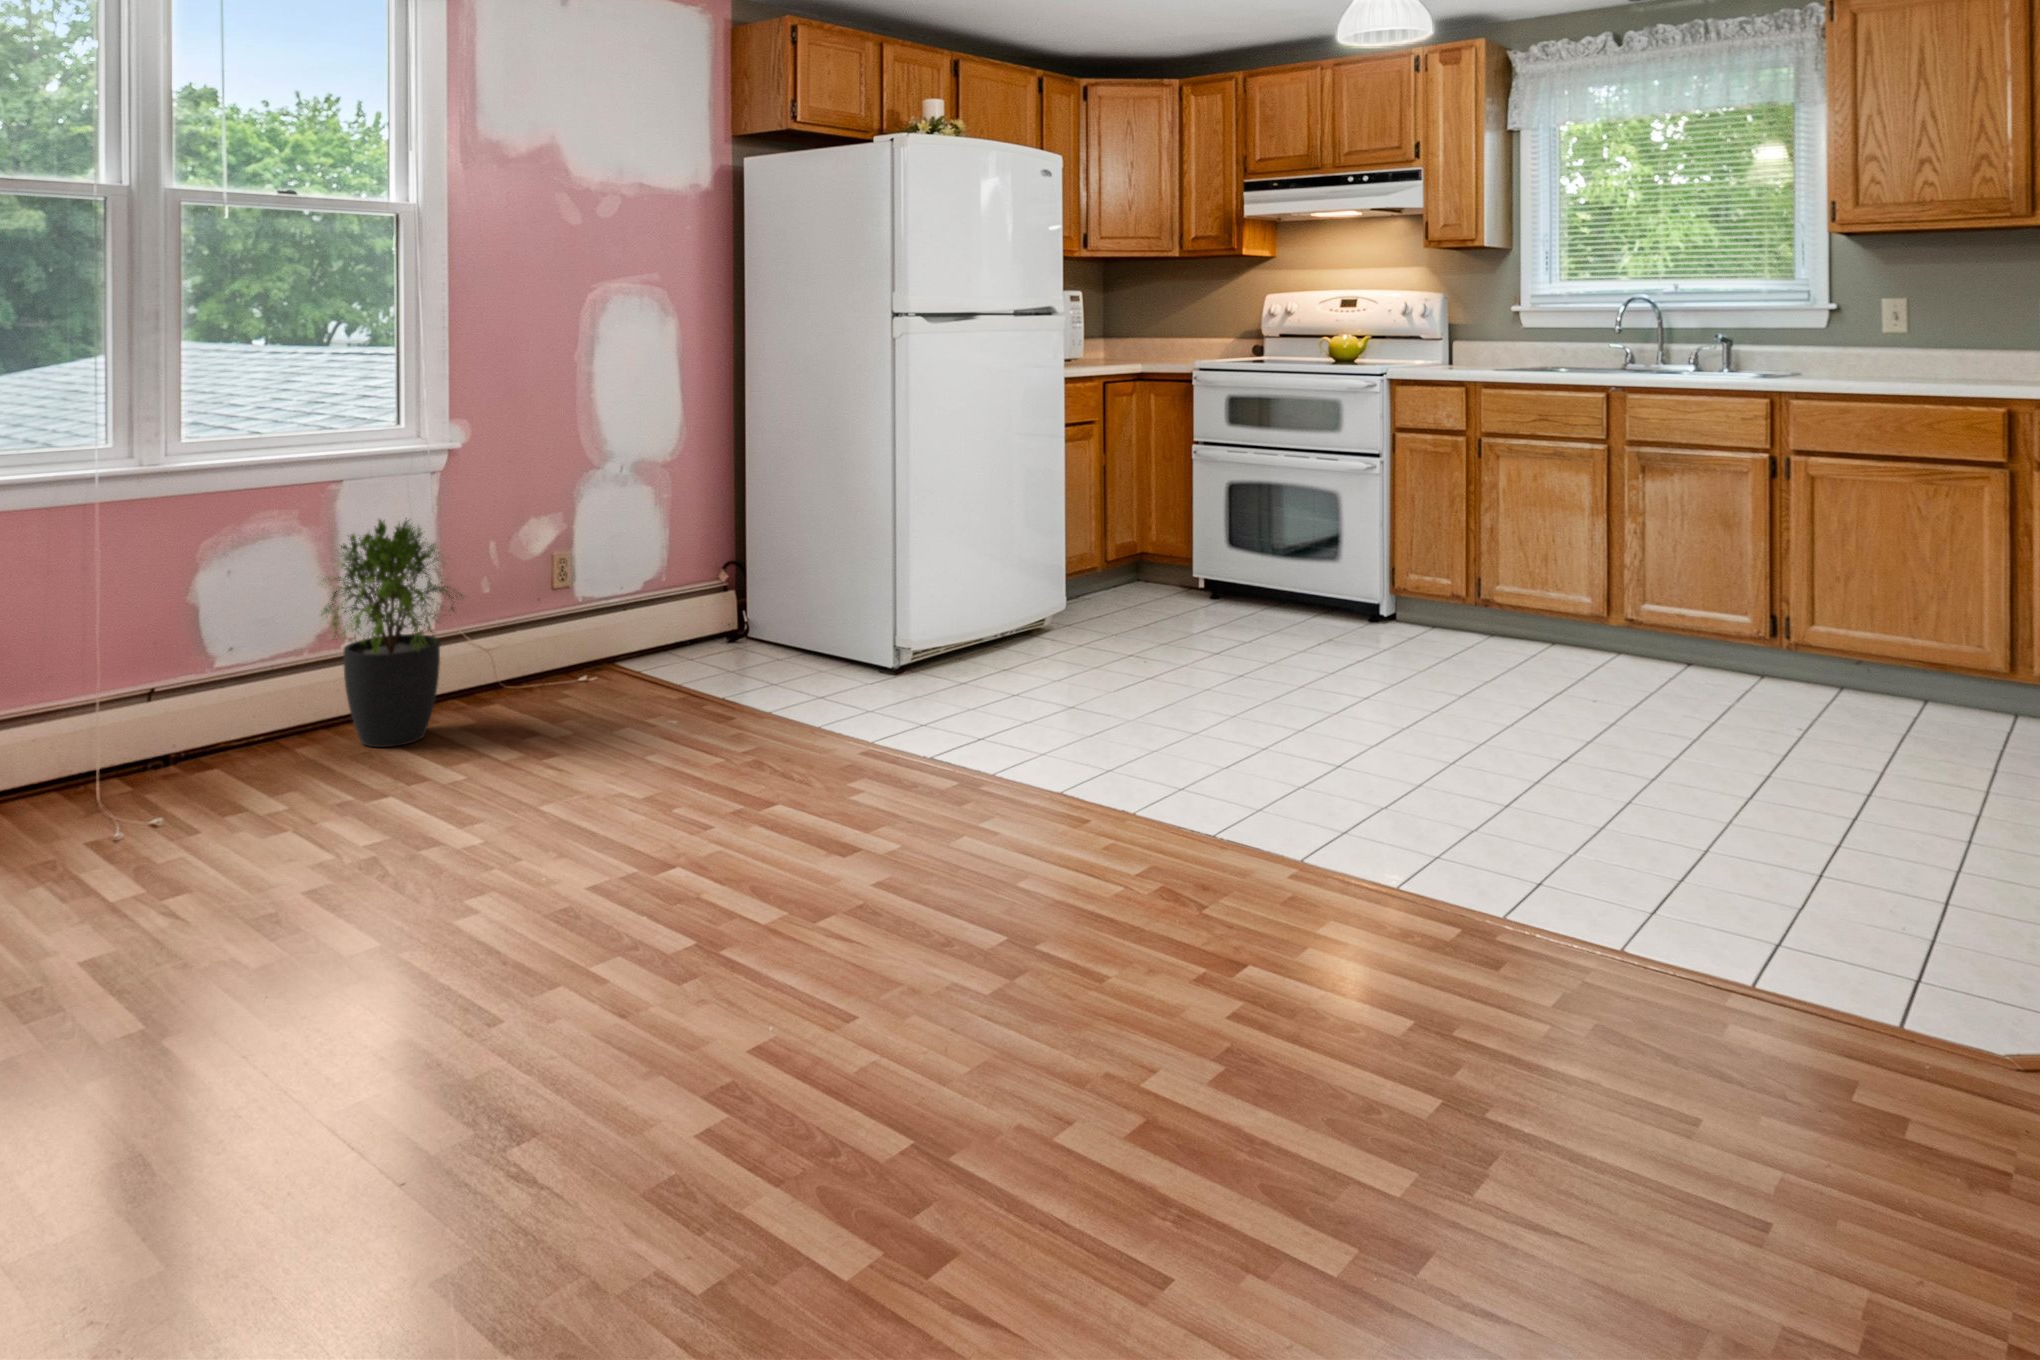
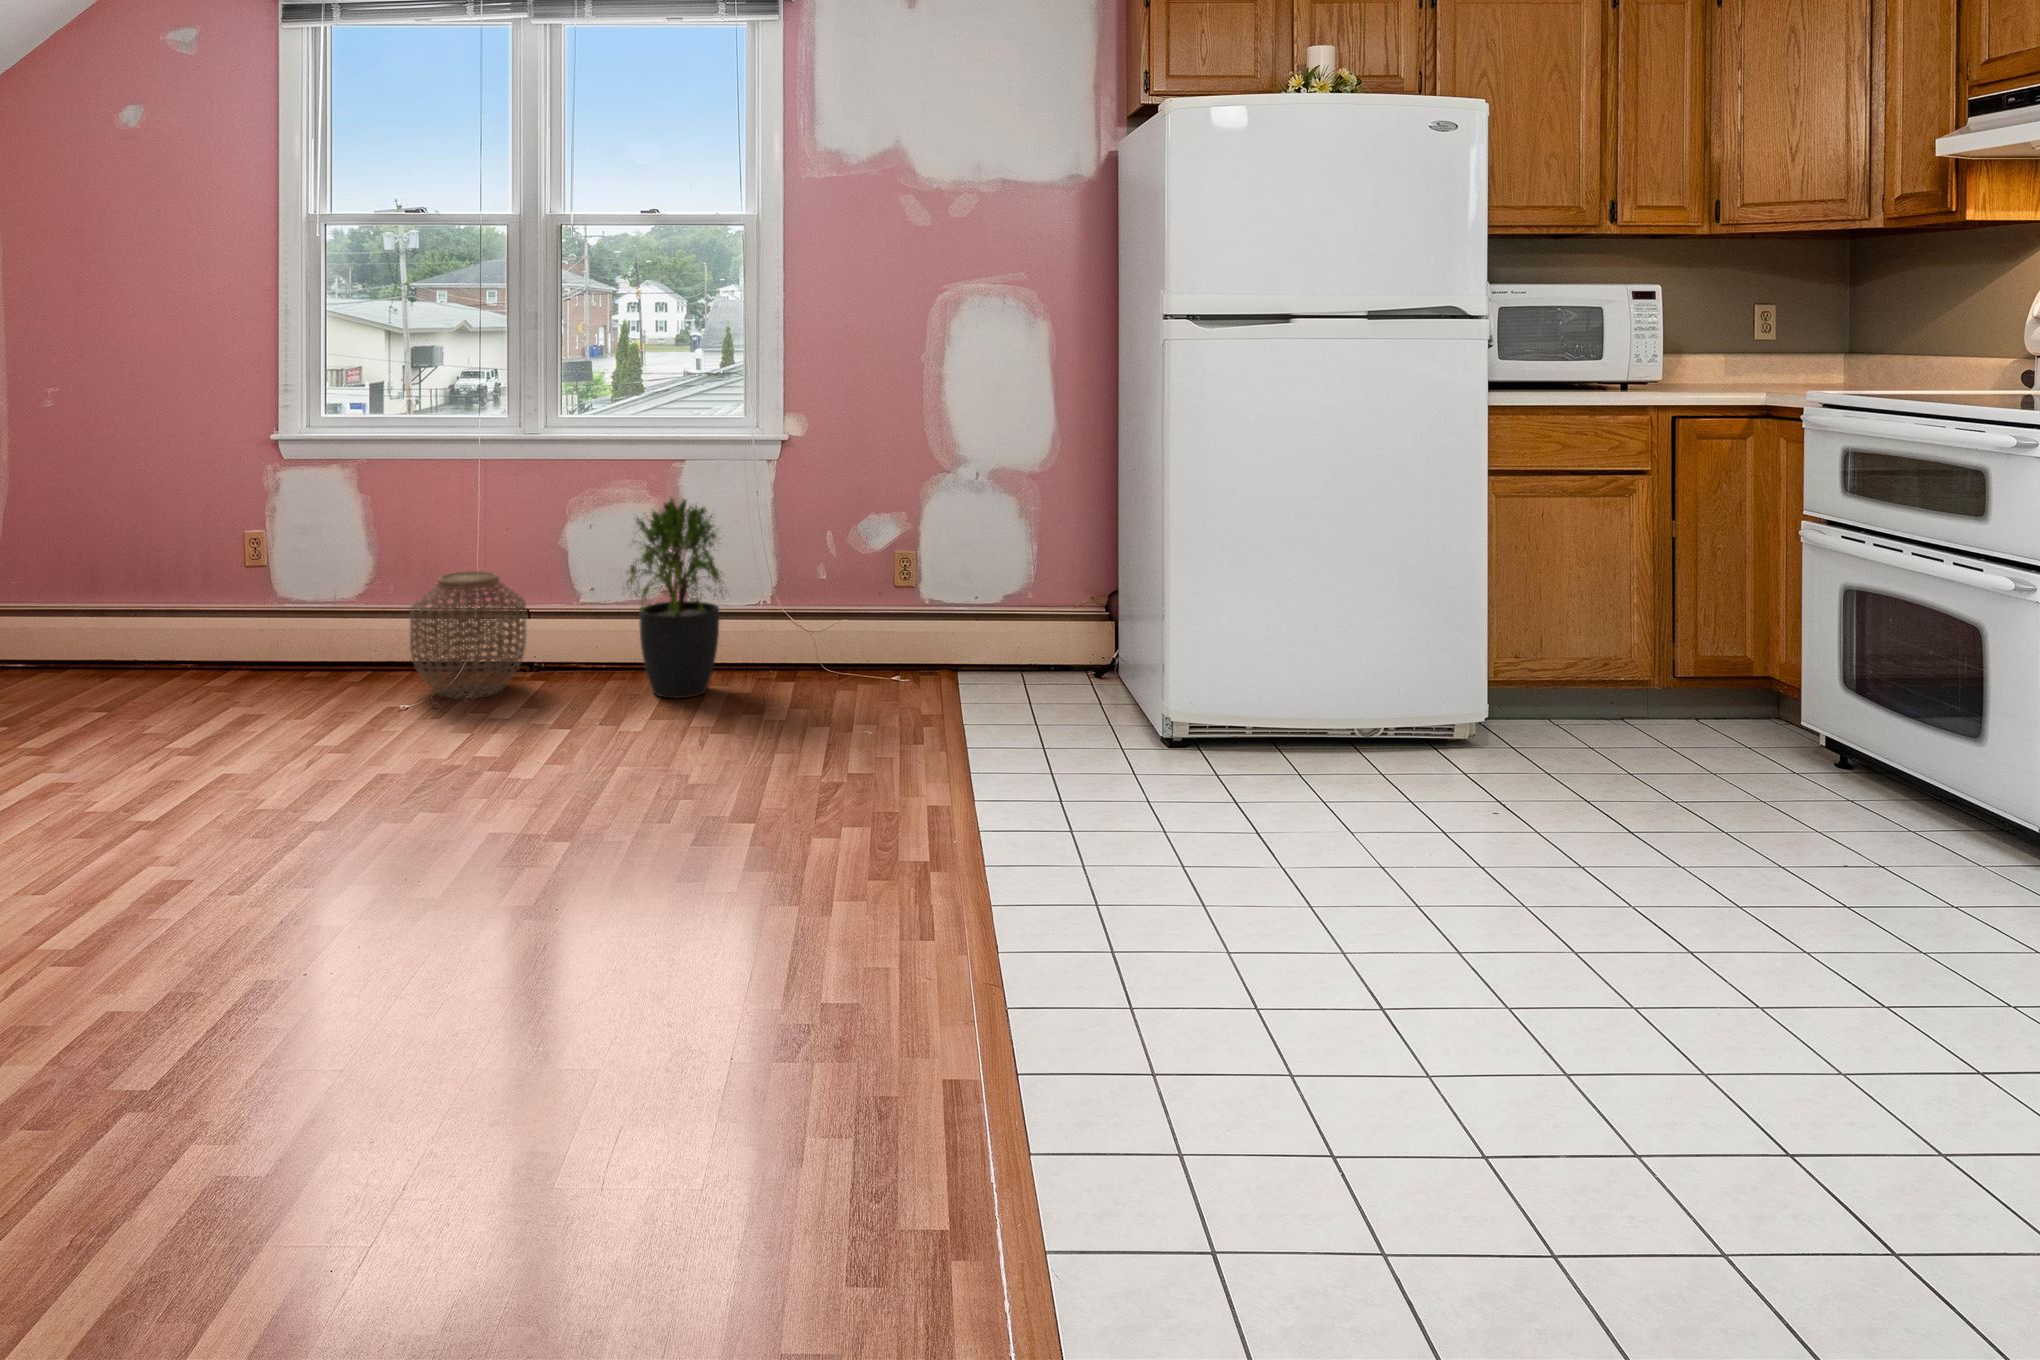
woven basket: none [41,642,209,814] -> present [410,571,526,698]

